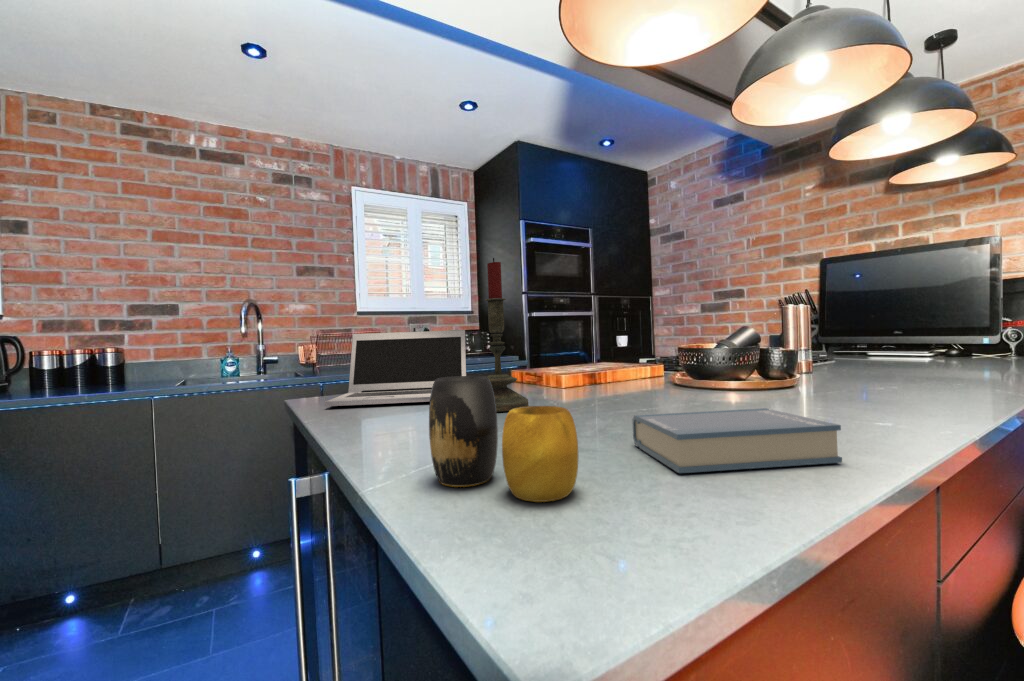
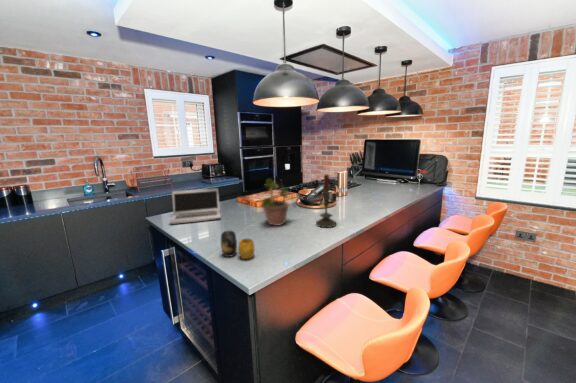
potted plant: none [579,242,690,413] -> present [261,180,292,226]
candle: present [485,258,529,412] -> present [316,175,336,228]
hardback book: present [632,408,842,473] -> none [270,229,311,250]

